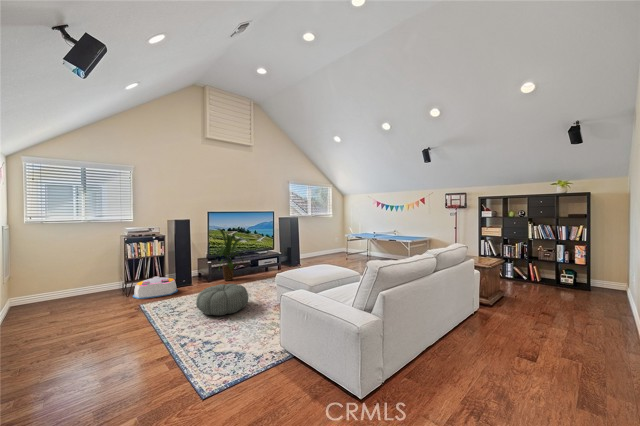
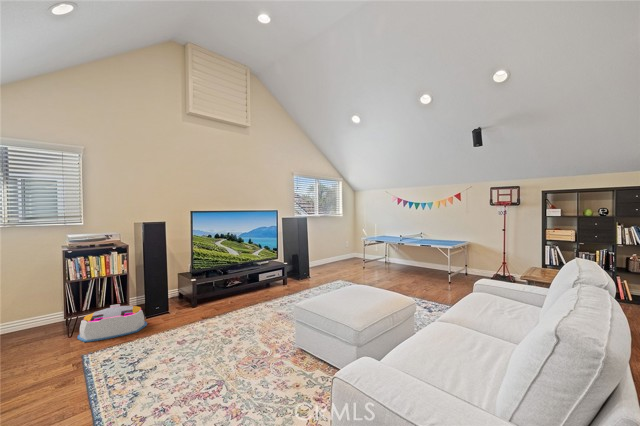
house plant: present [216,228,244,281] -> none [199,234,246,306]
pouf: present [196,284,248,316] -> none [171,319,253,377]

